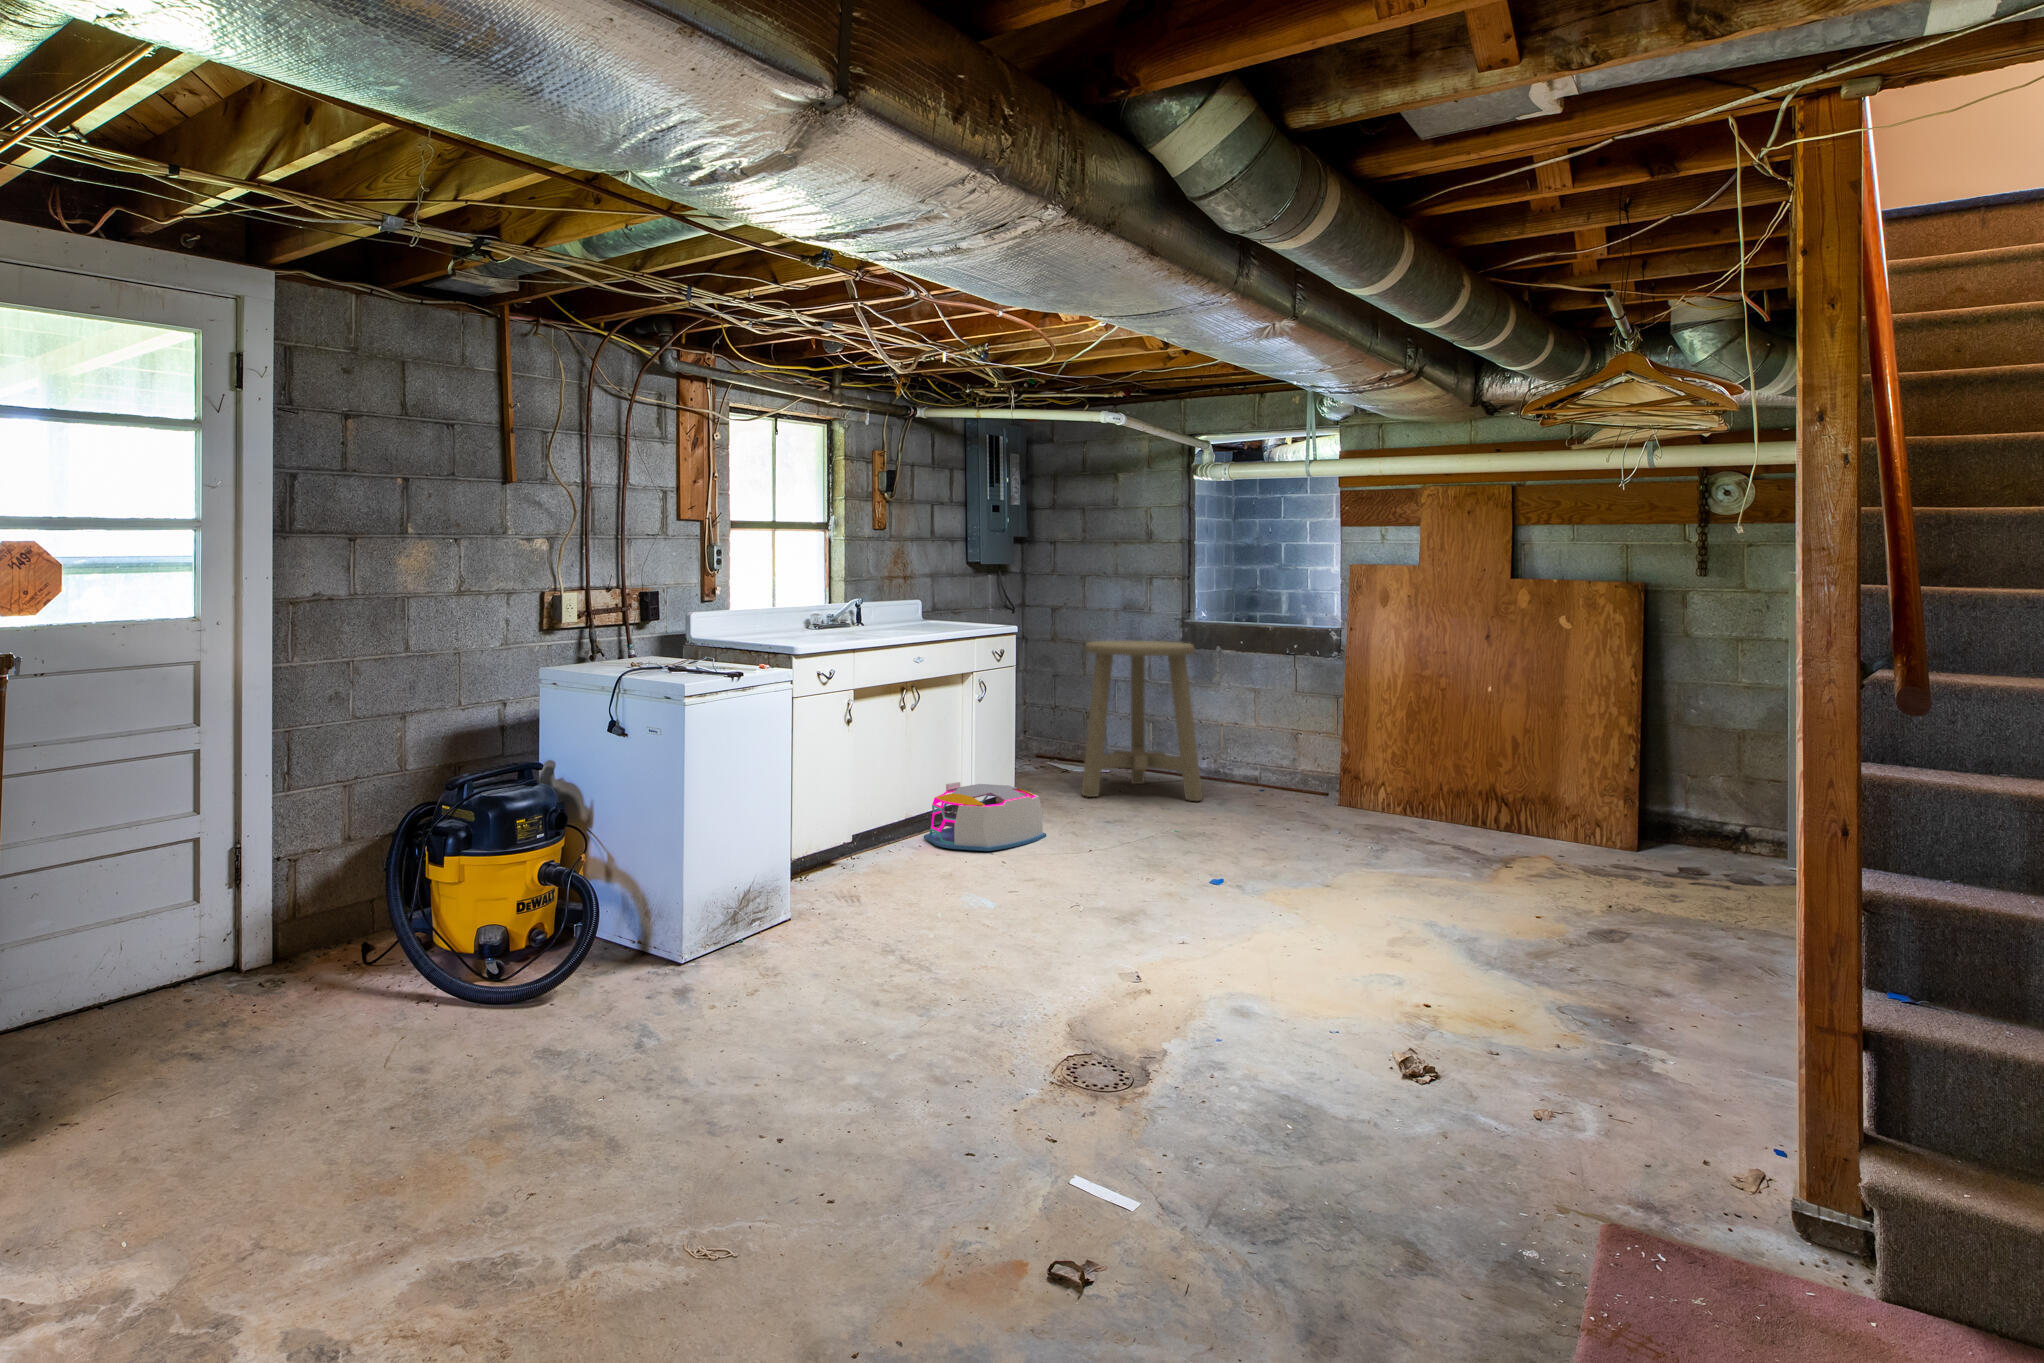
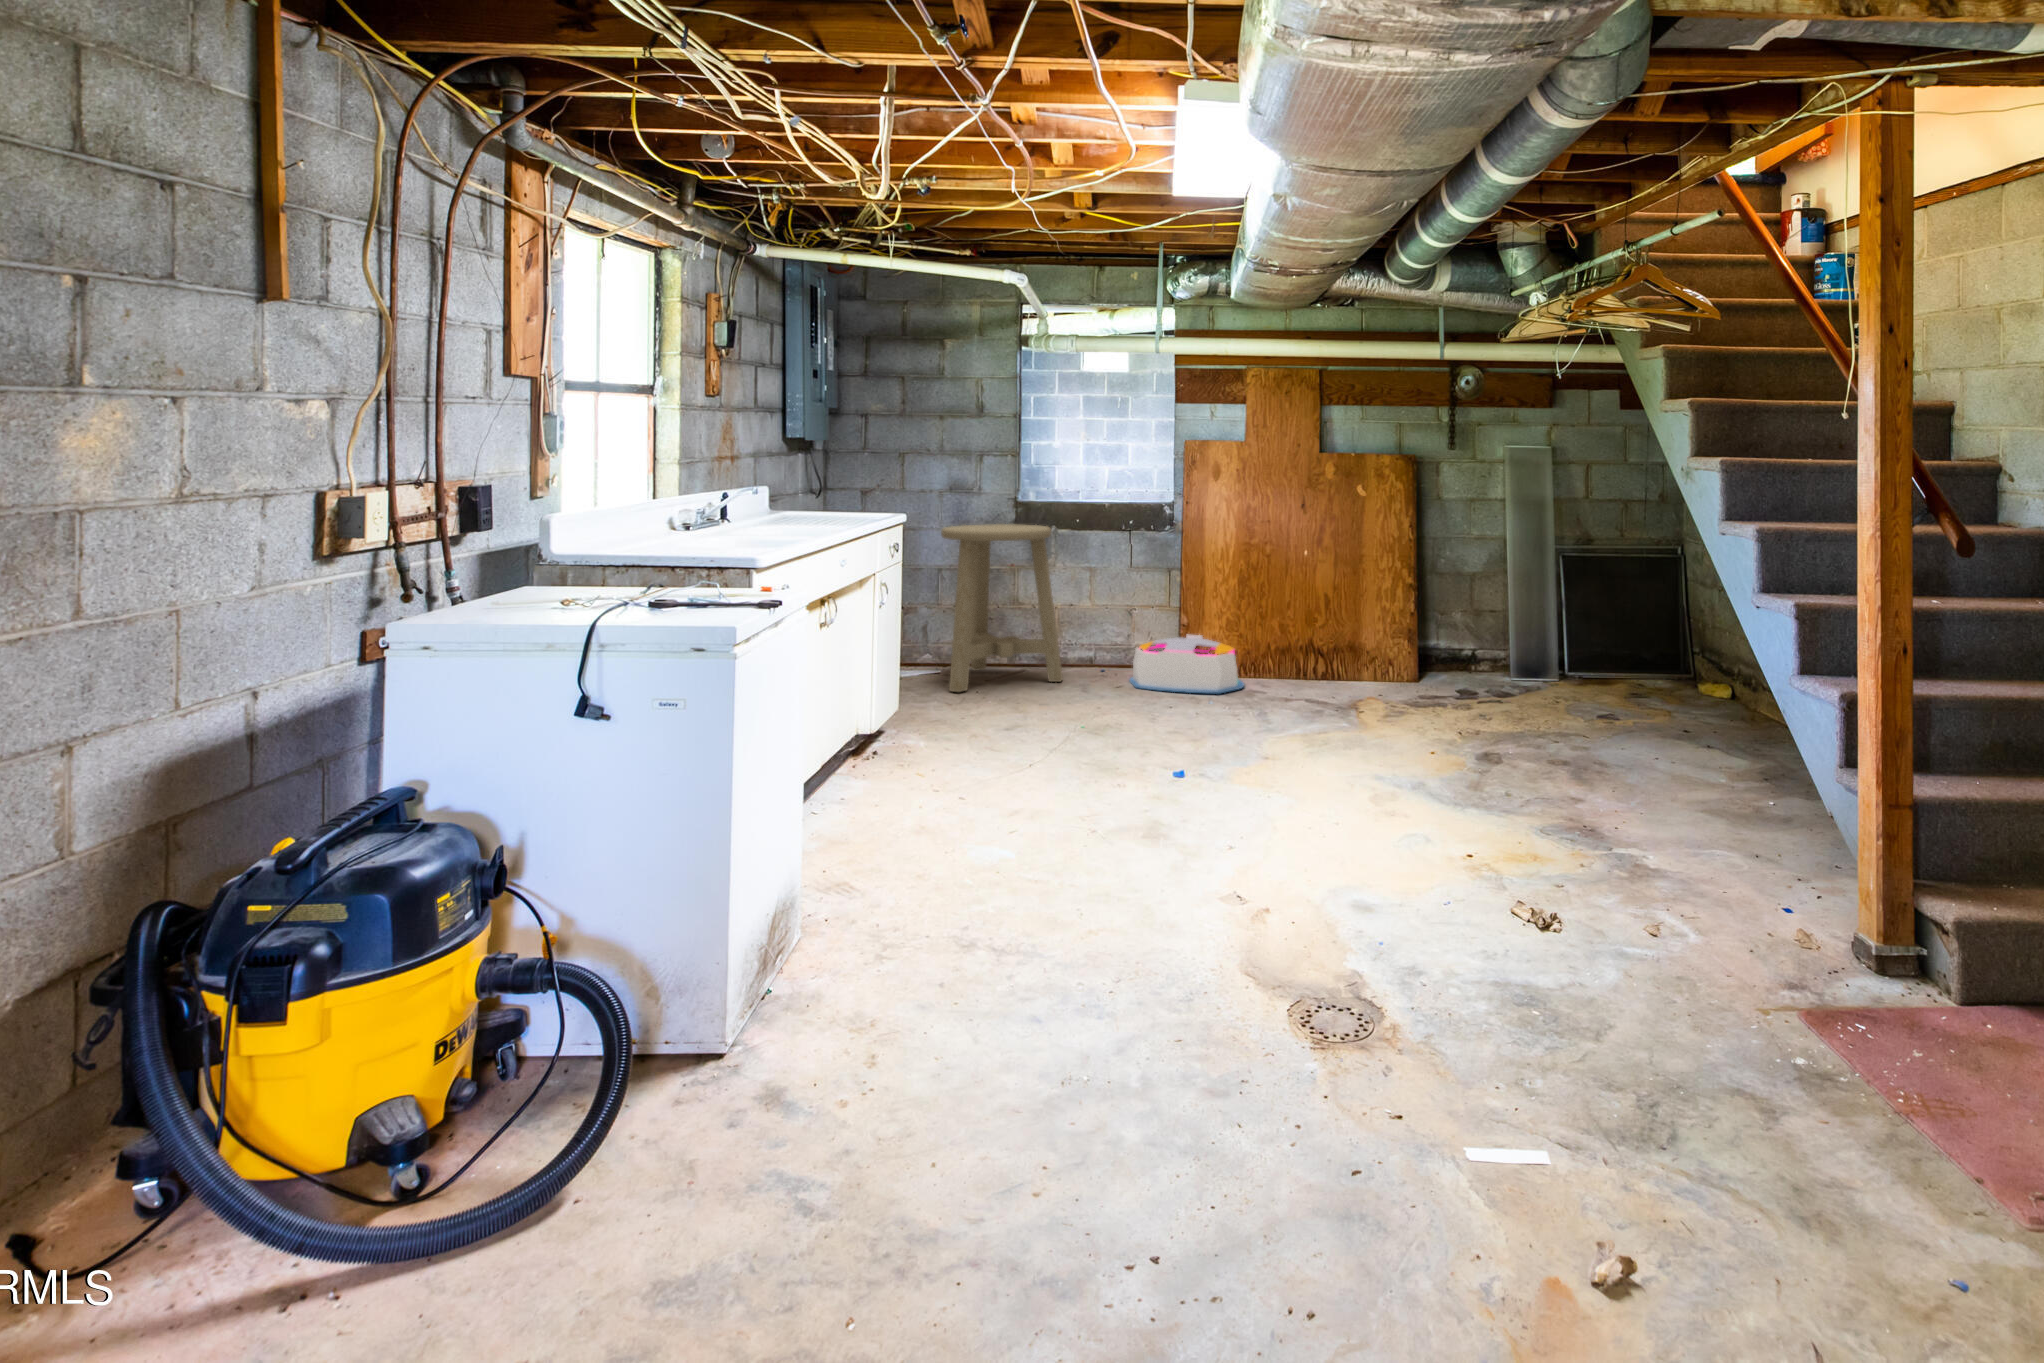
storage bin: present [924,782,1046,851] -> present [1130,635,1244,694]

